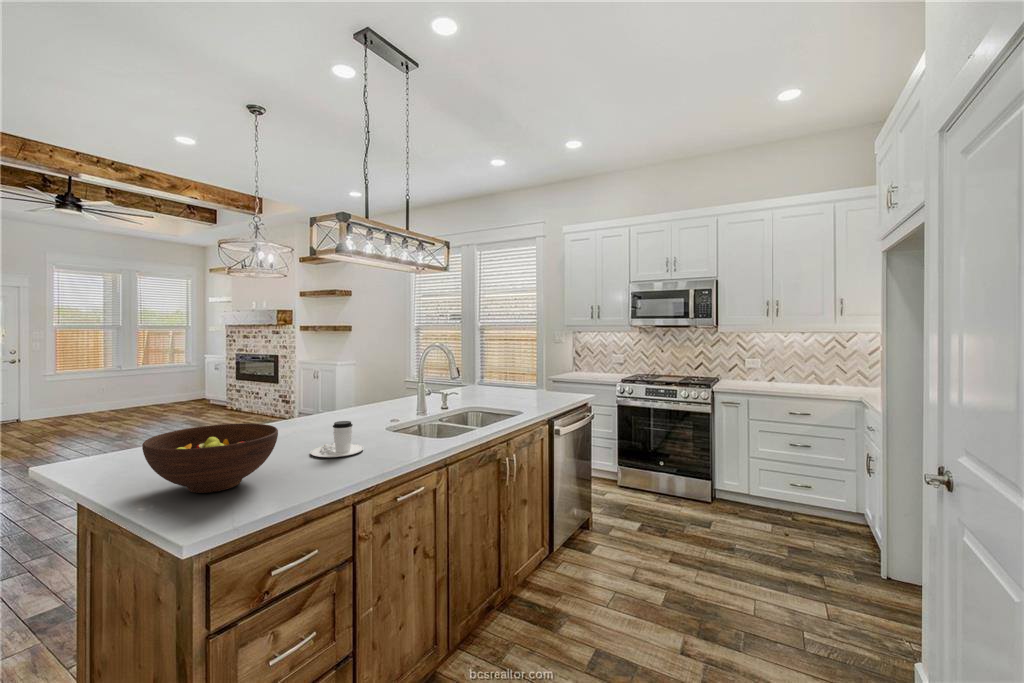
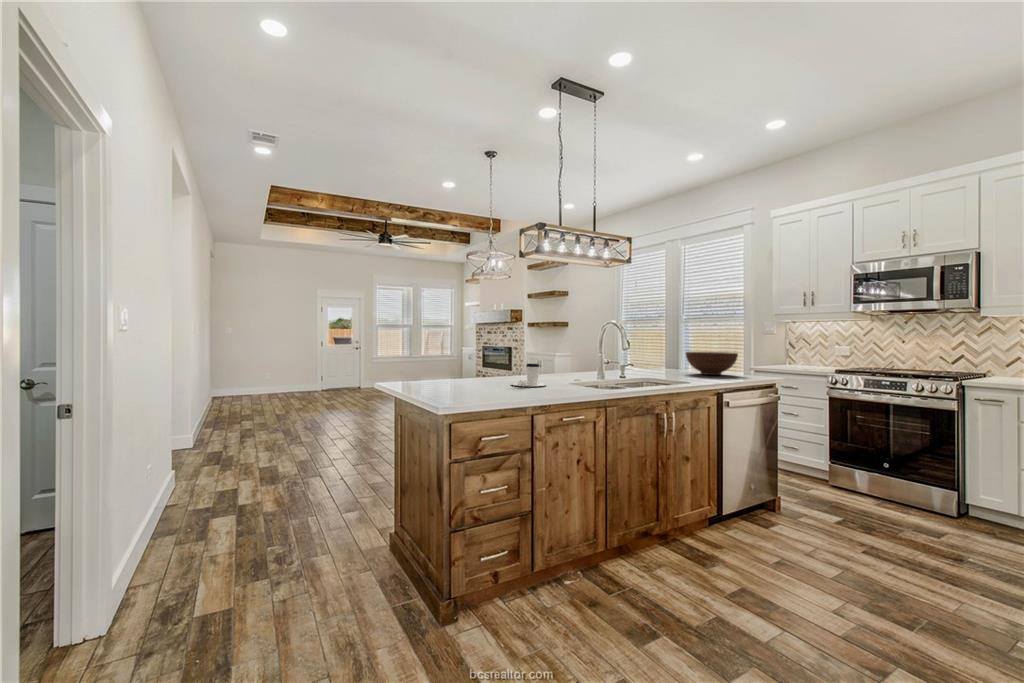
fruit bowl: present [142,423,278,493] -> present [686,352,738,375]

